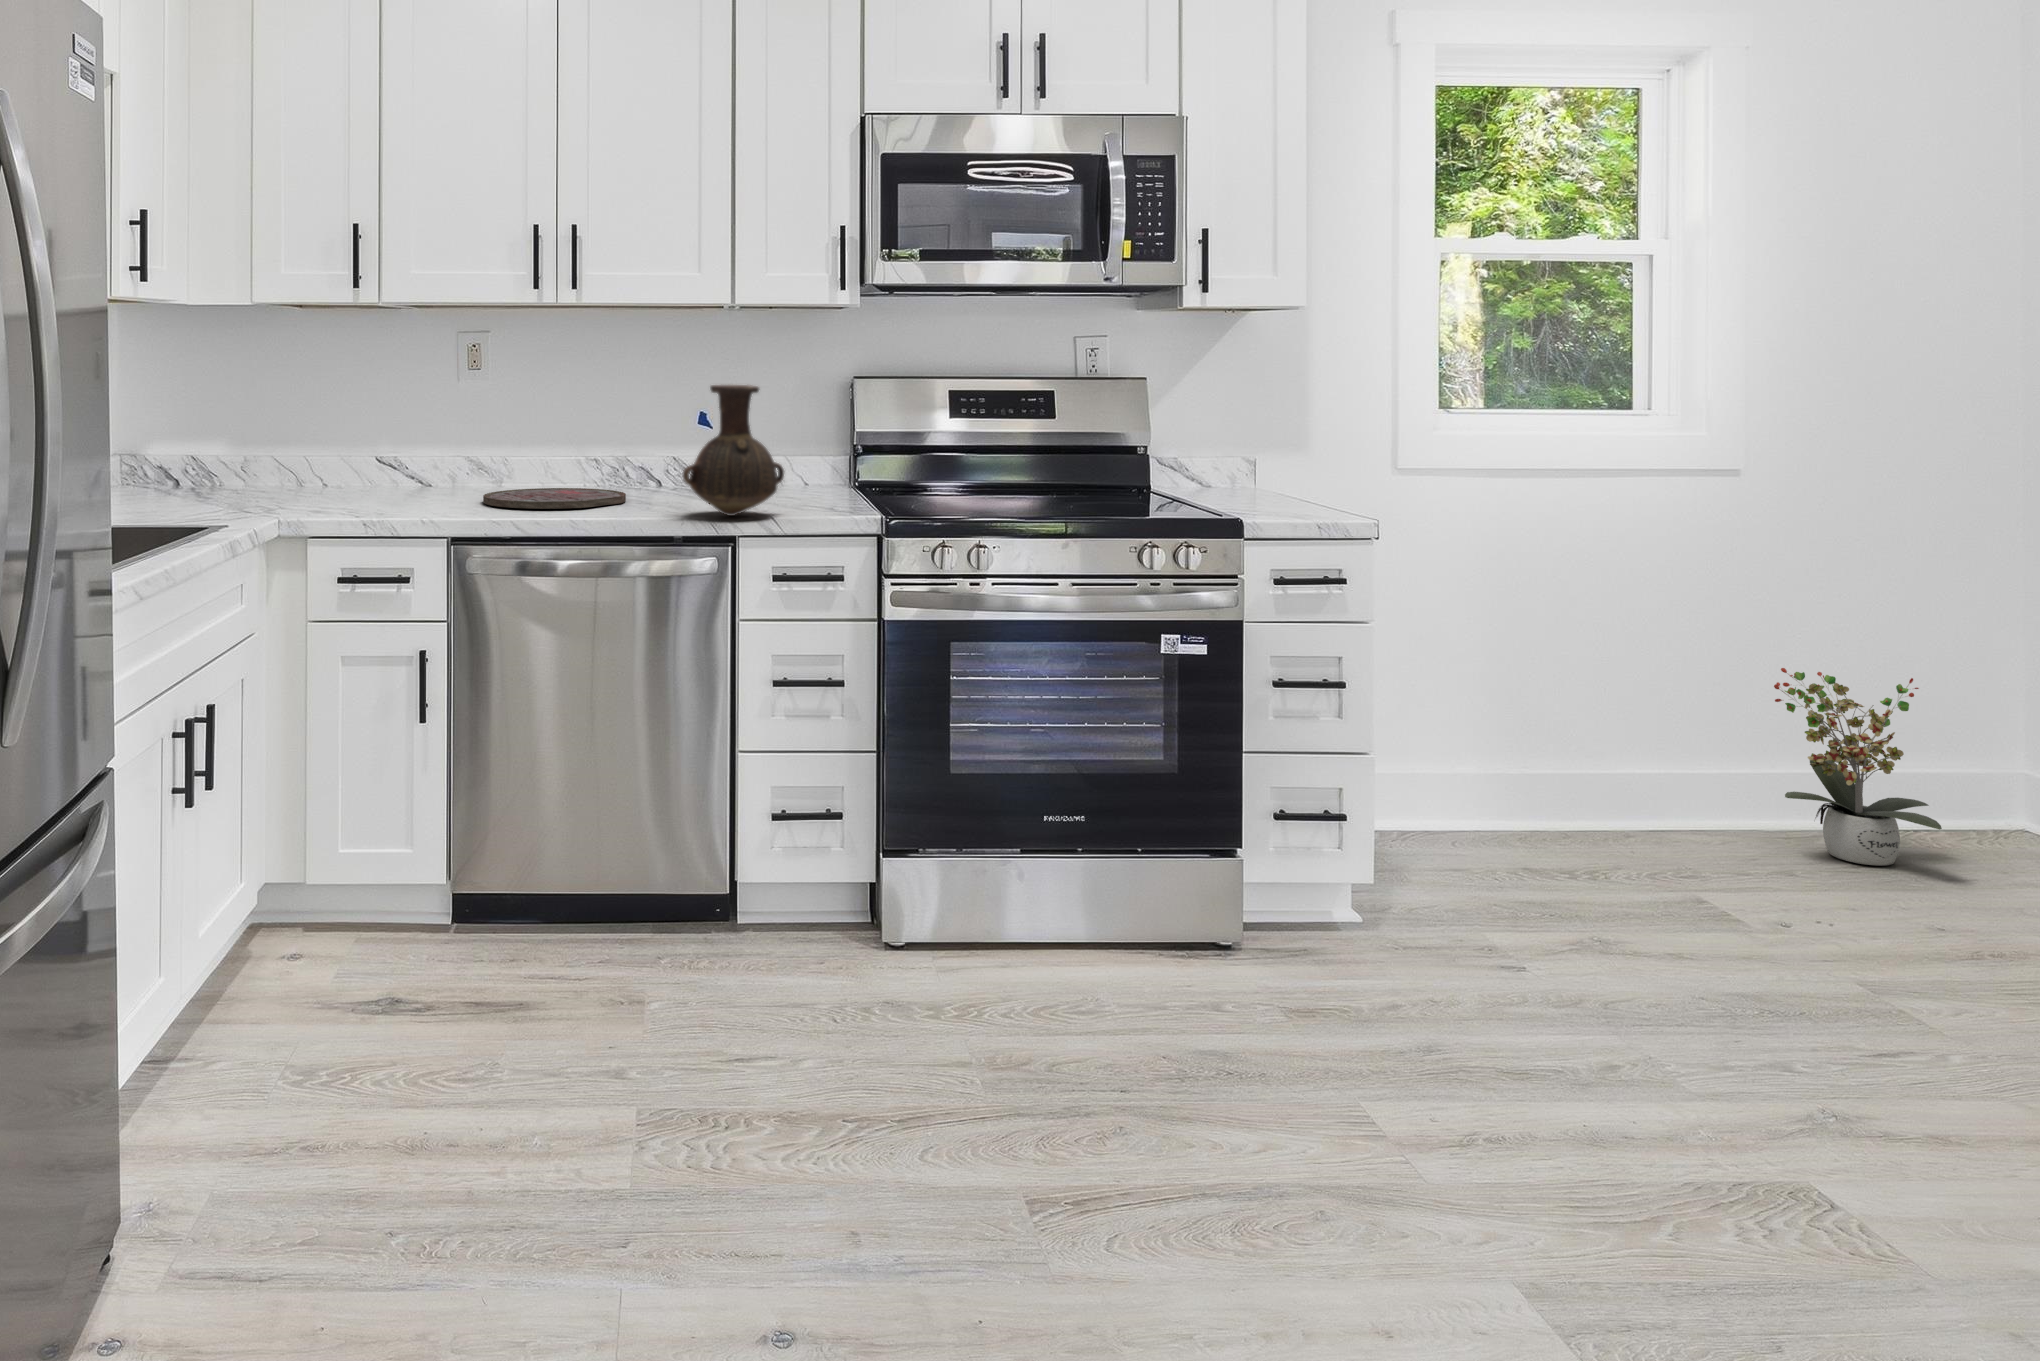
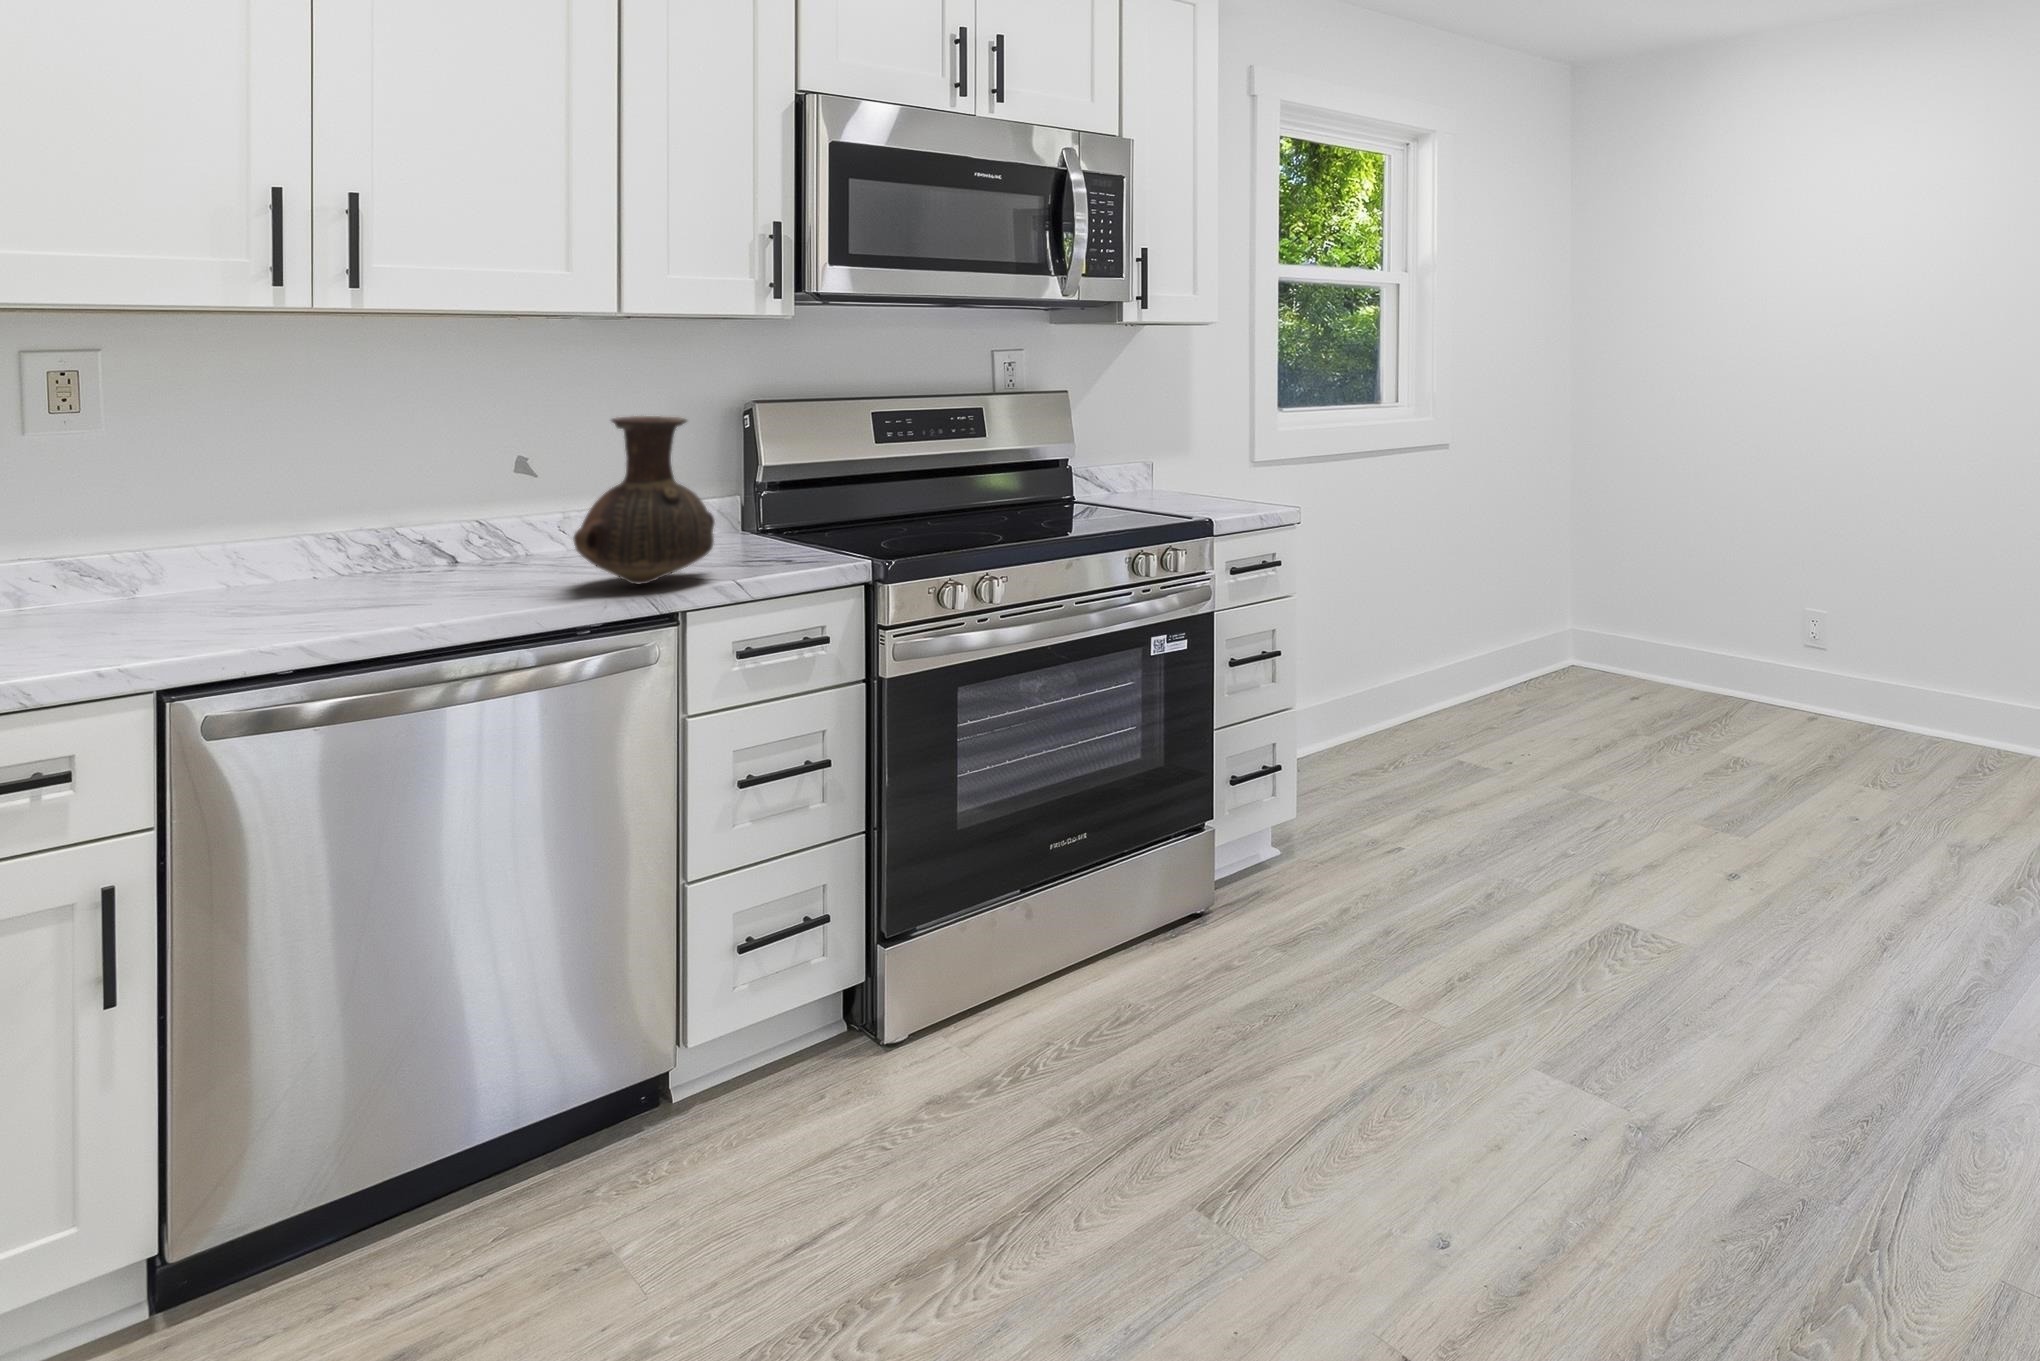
cutting board: present [483,488,626,509] -> none [129,566,425,618]
potted plant: present [1774,668,1942,866] -> none [1472,578,1567,707]

